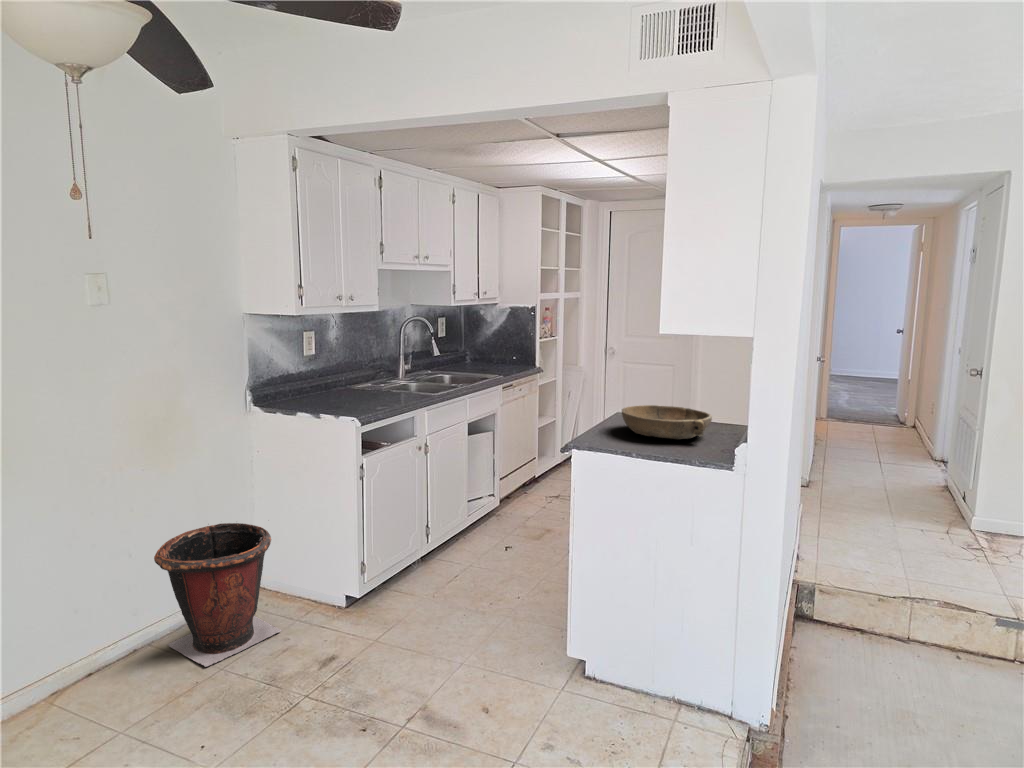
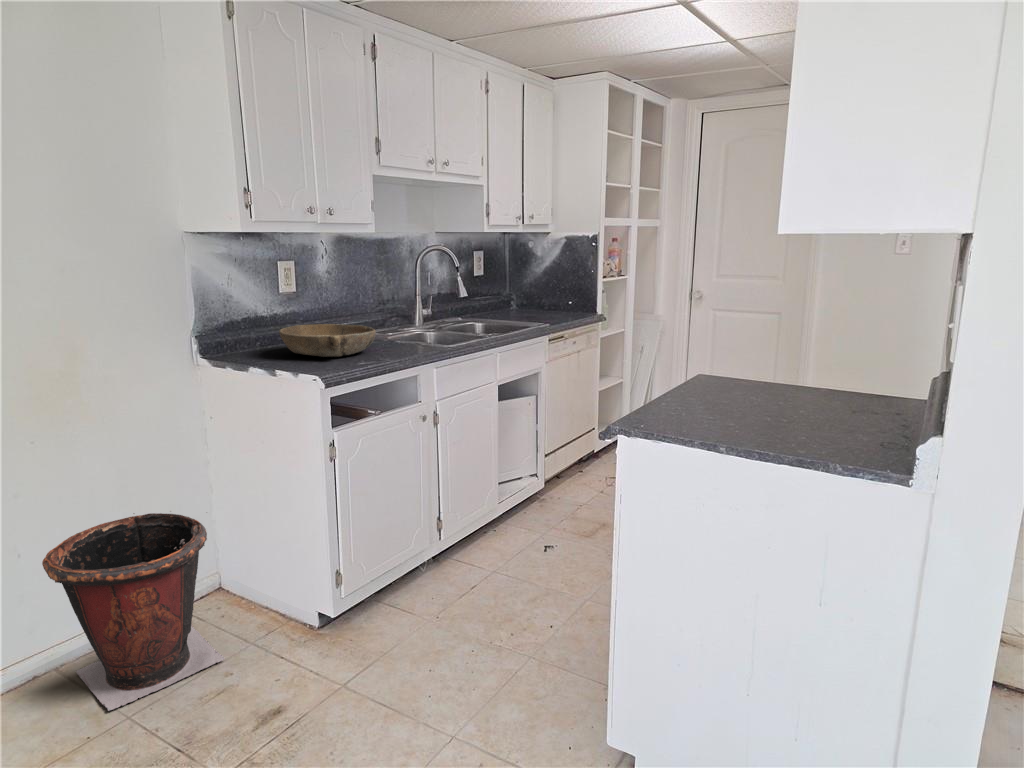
bowl: present [622,405,712,439] -> present [279,324,376,357]

